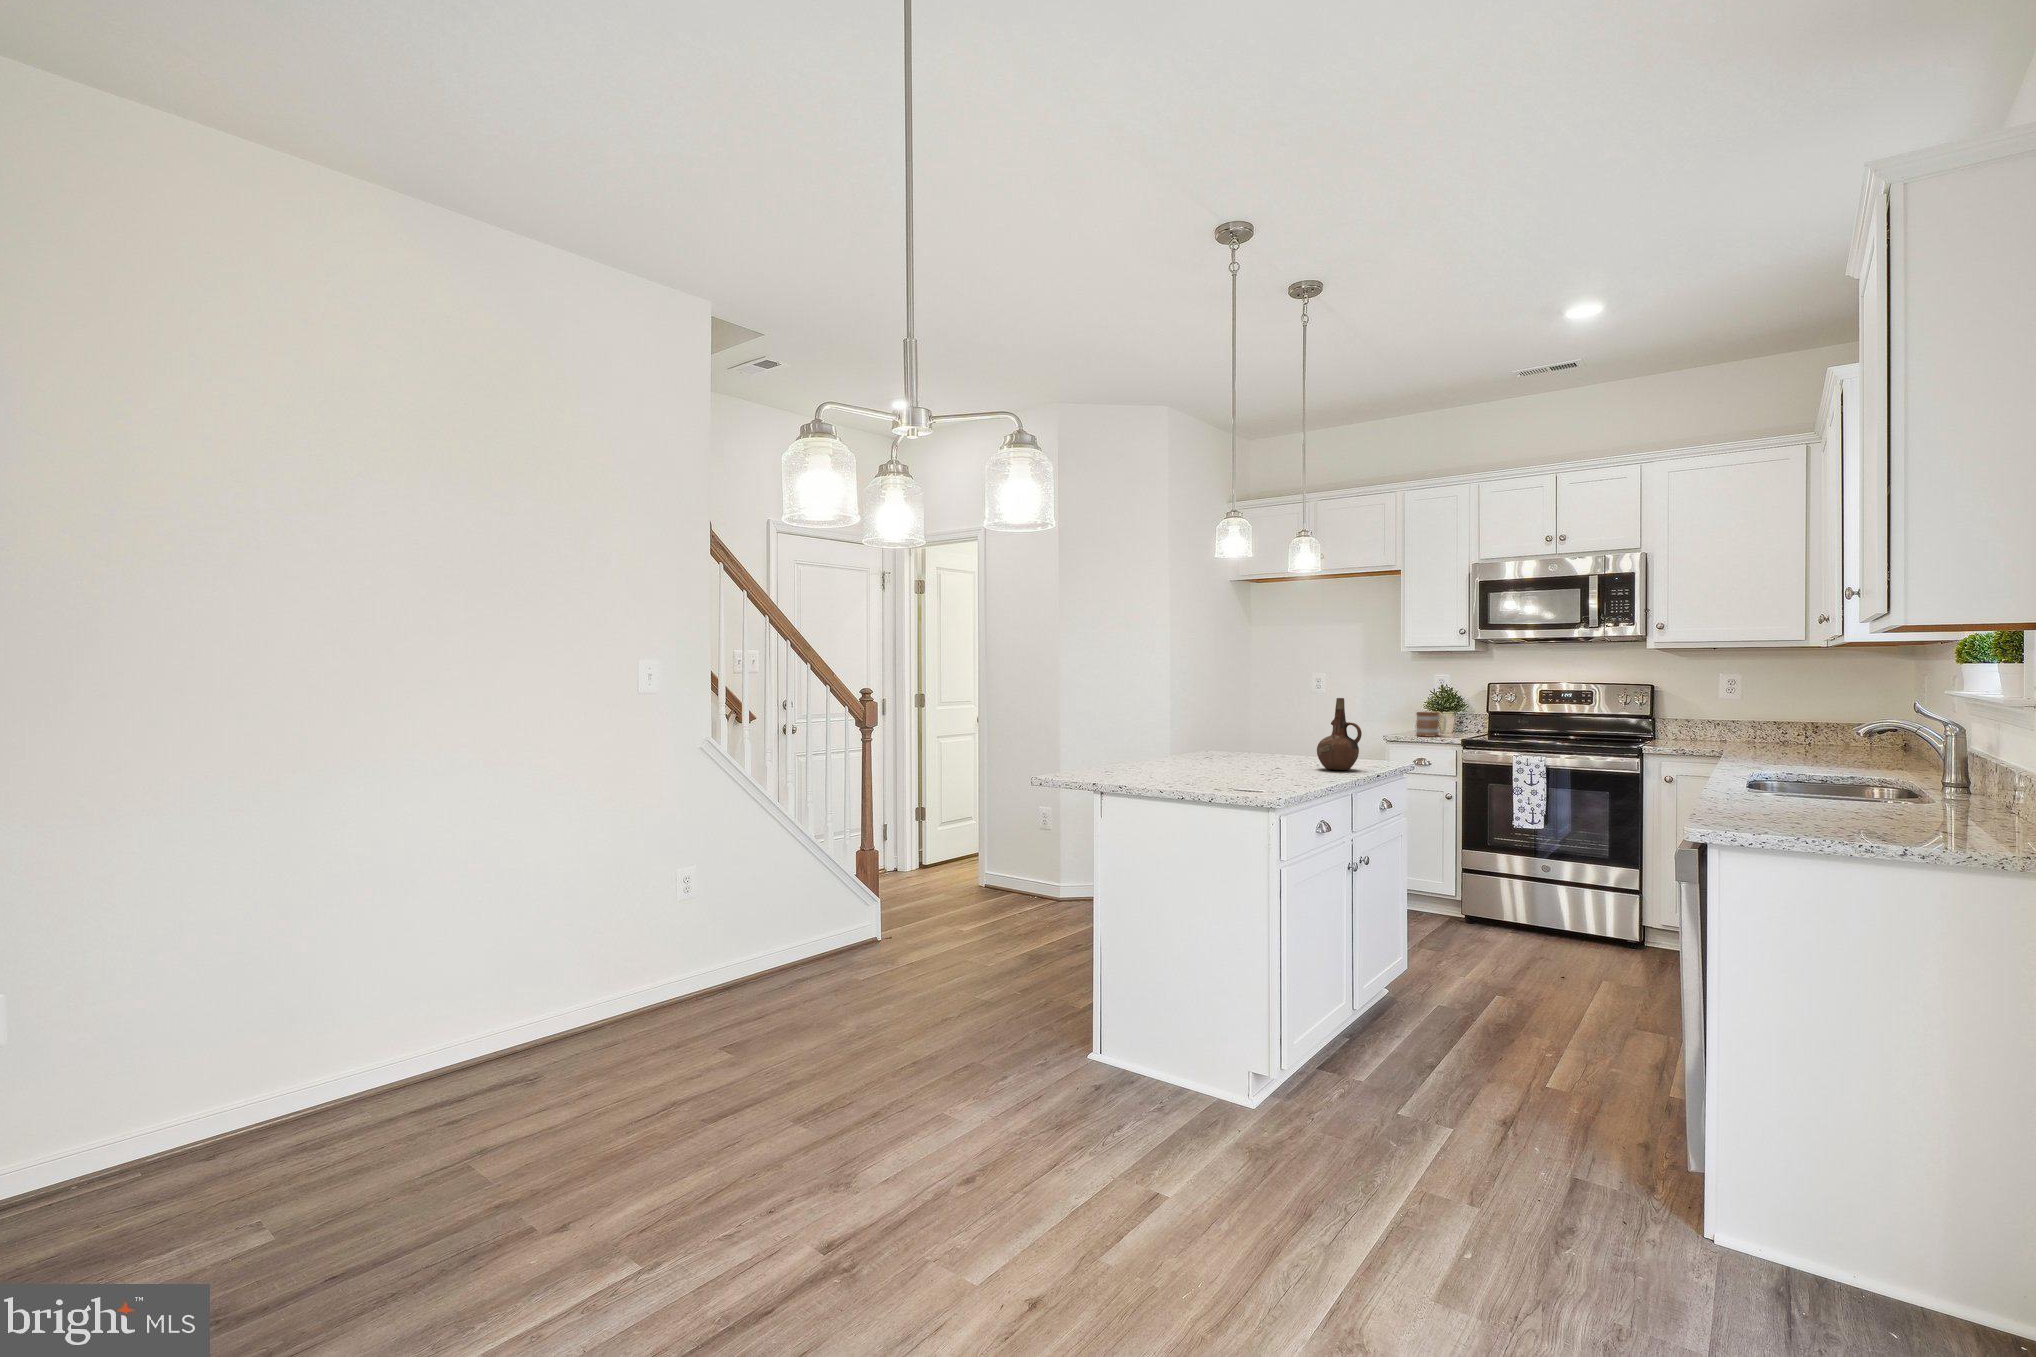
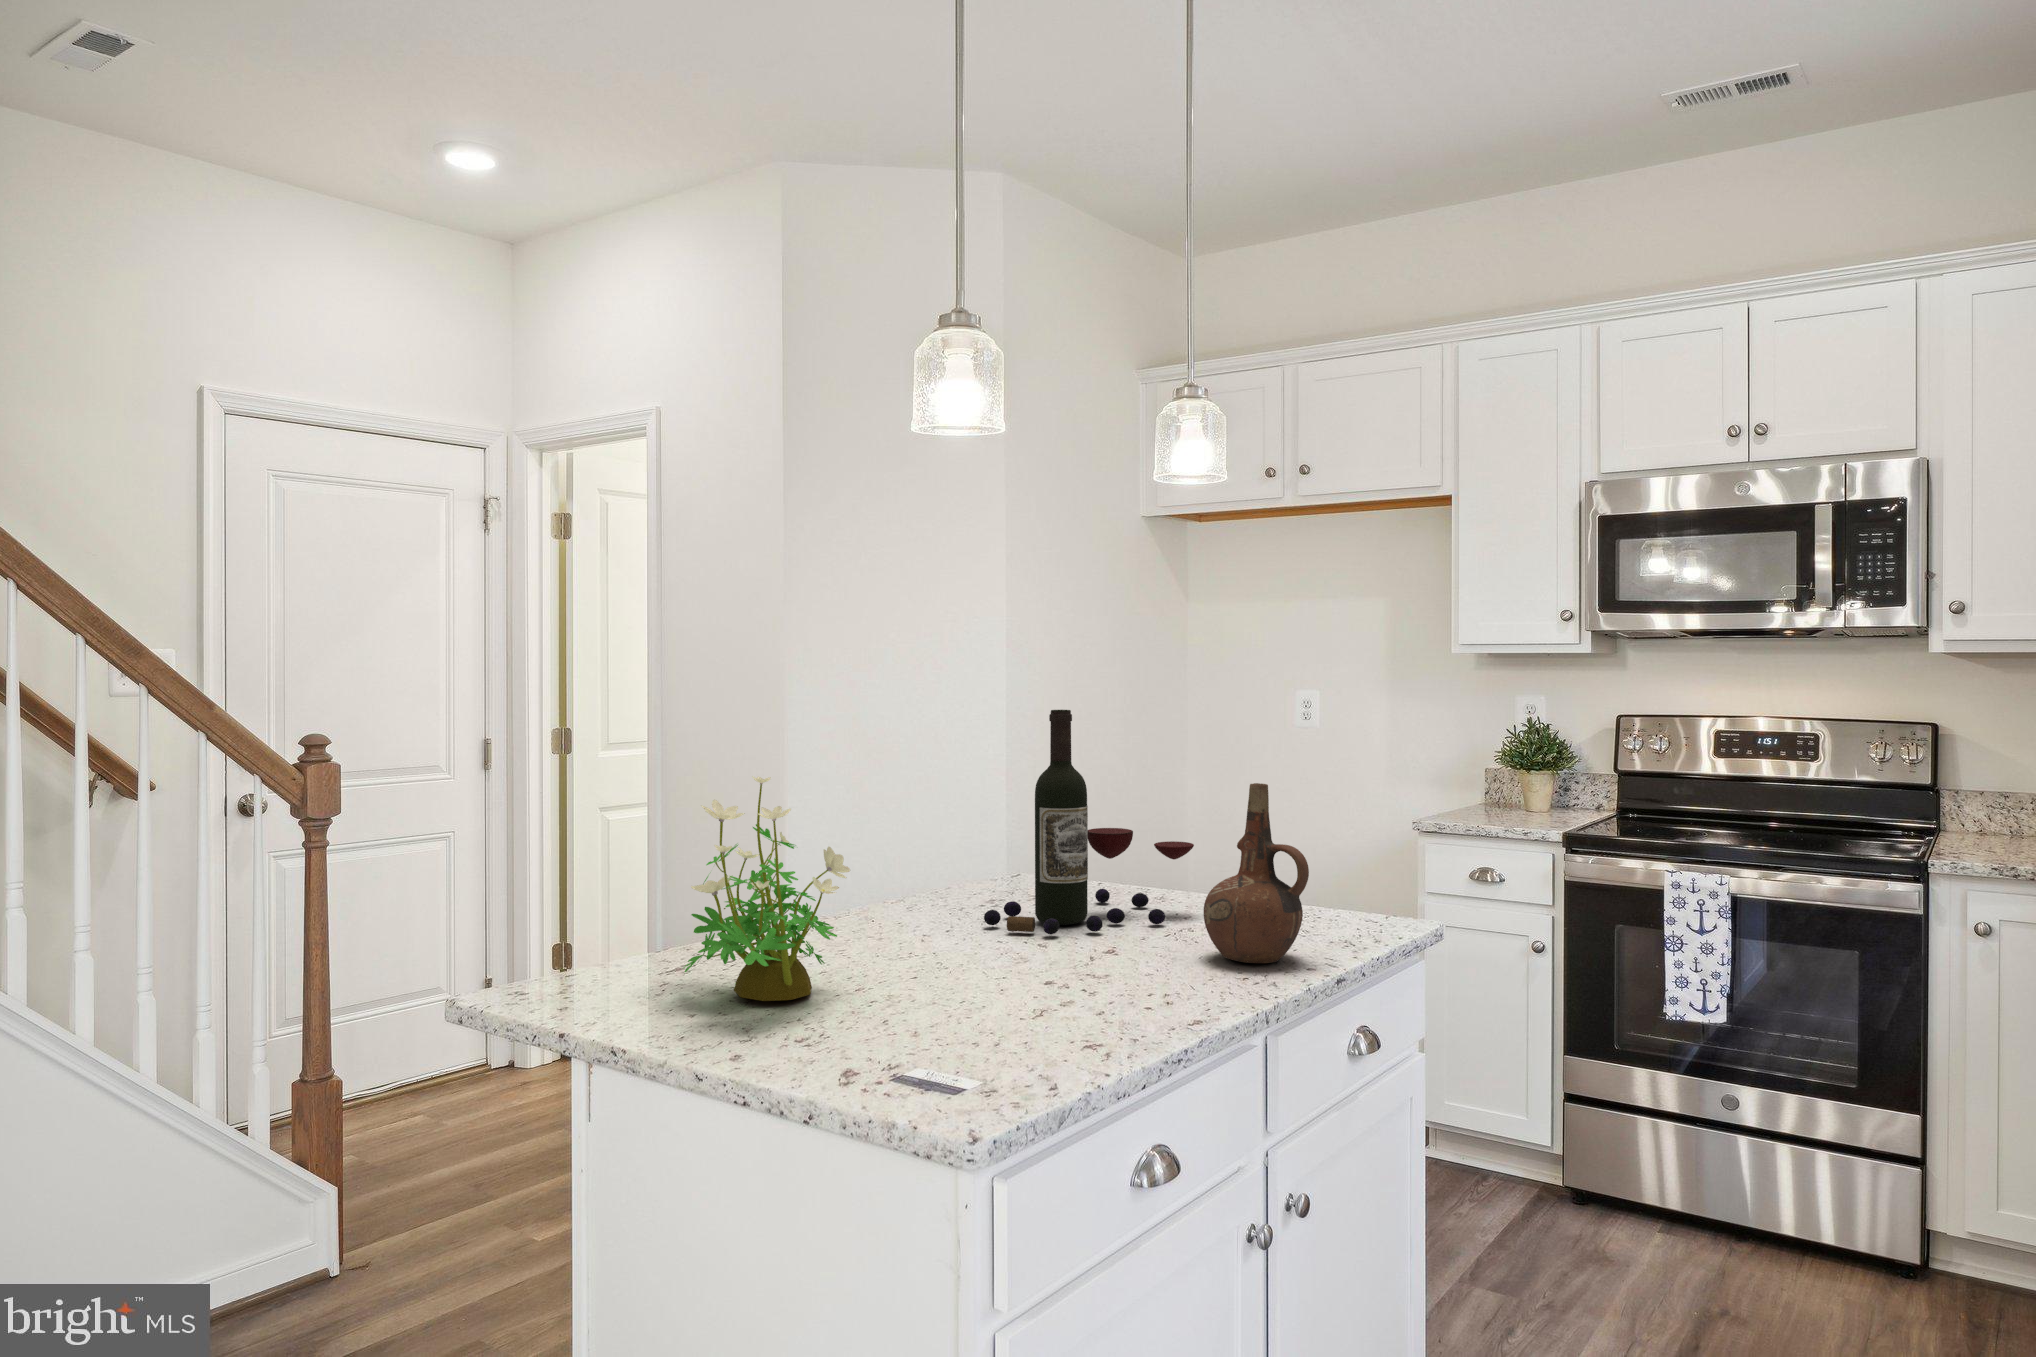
wine bottle: none [1214,671,1304,764] -> present [984,710,1194,934]
potted plant: none [1118,691,1185,777] -> present [683,777,850,1001]
mug: present [1416,712,1446,737] -> none [1475,773,1533,824]

